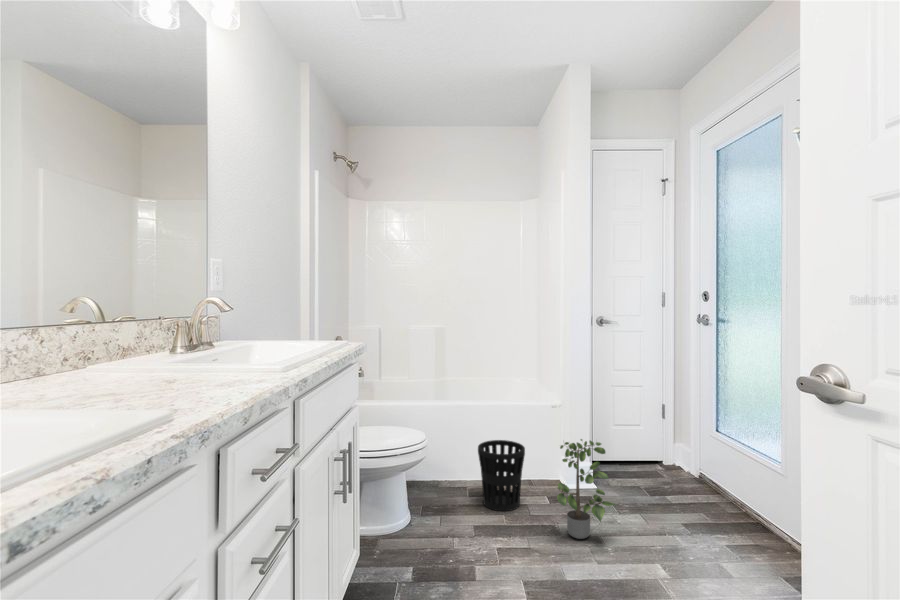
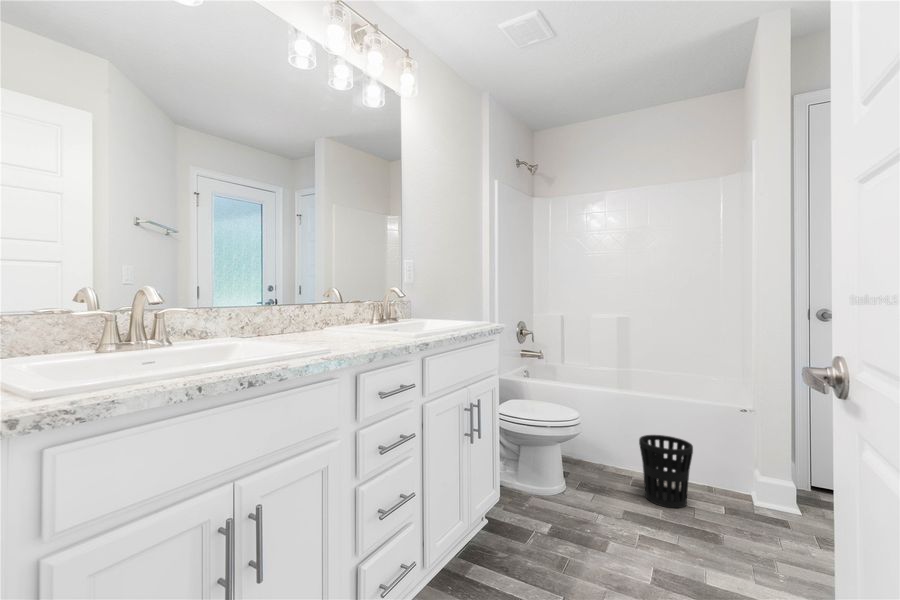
potted plant: present [557,439,616,539] -> none [715,441,799,555]

